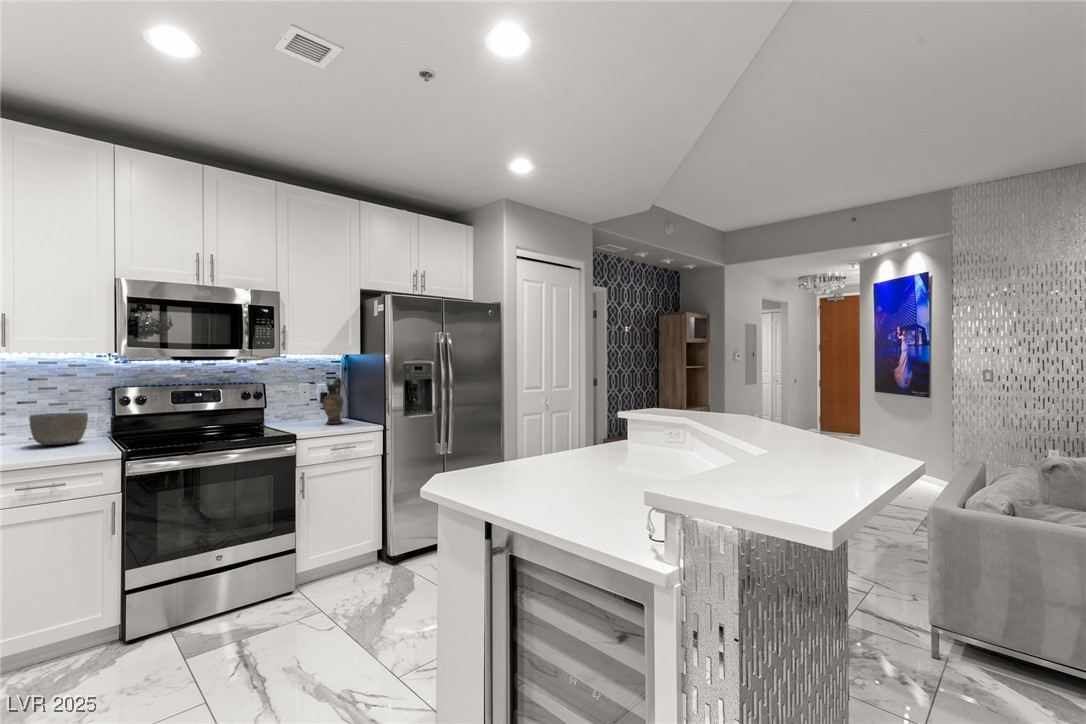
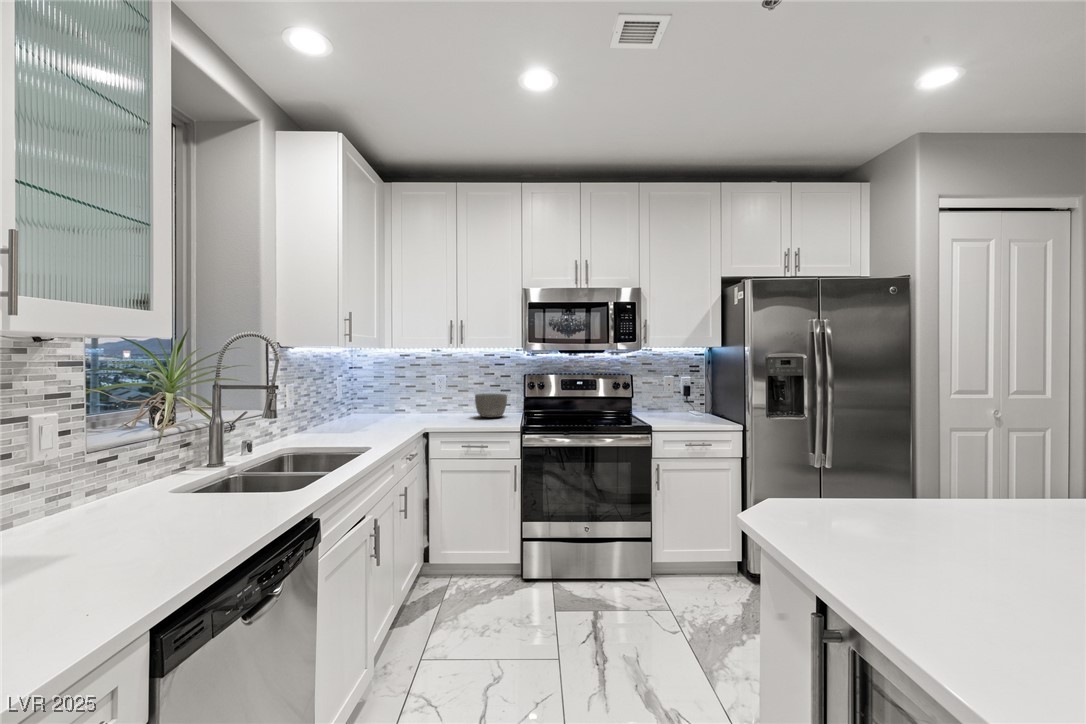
ceramic pitcher: present [322,377,343,424] -> none [683,371,704,418]

